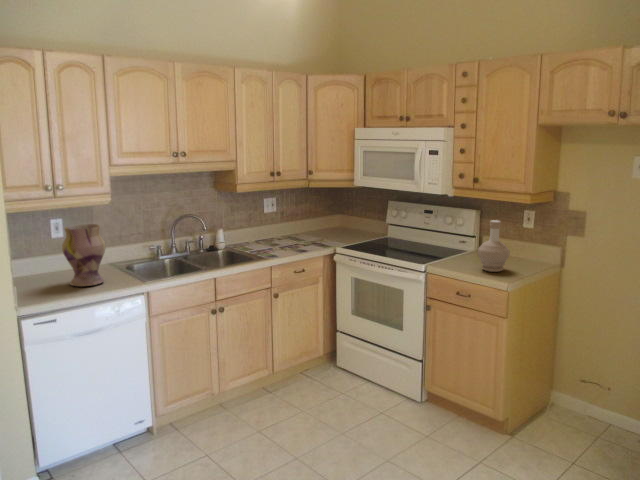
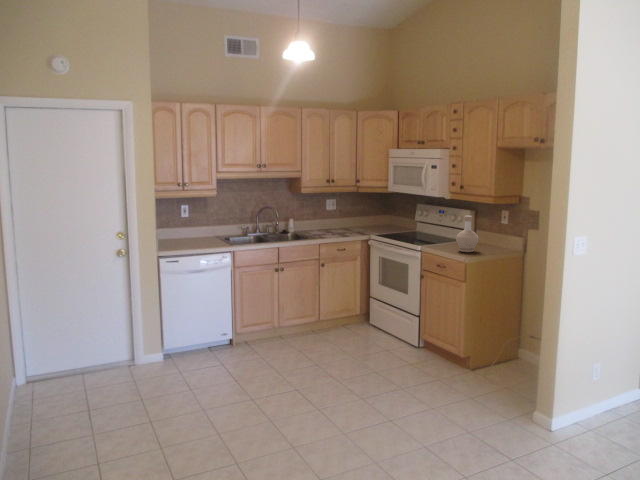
vase: present [62,224,106,286] -> none [186,208,211,245]

